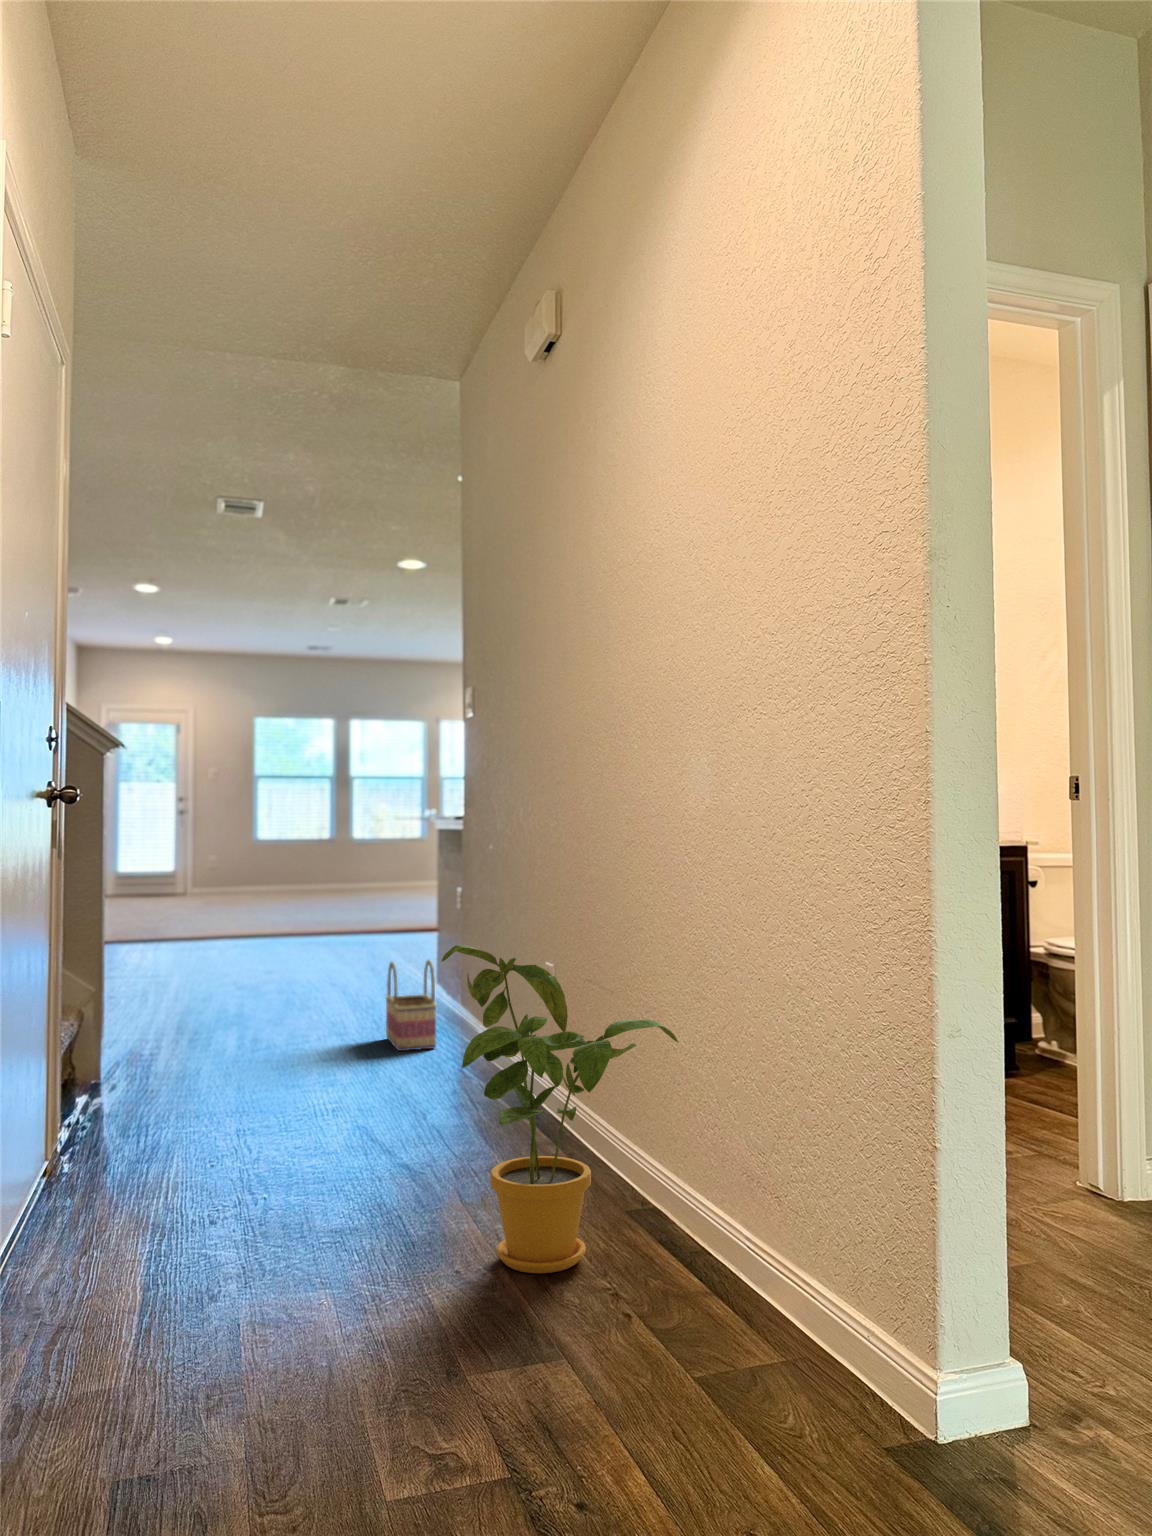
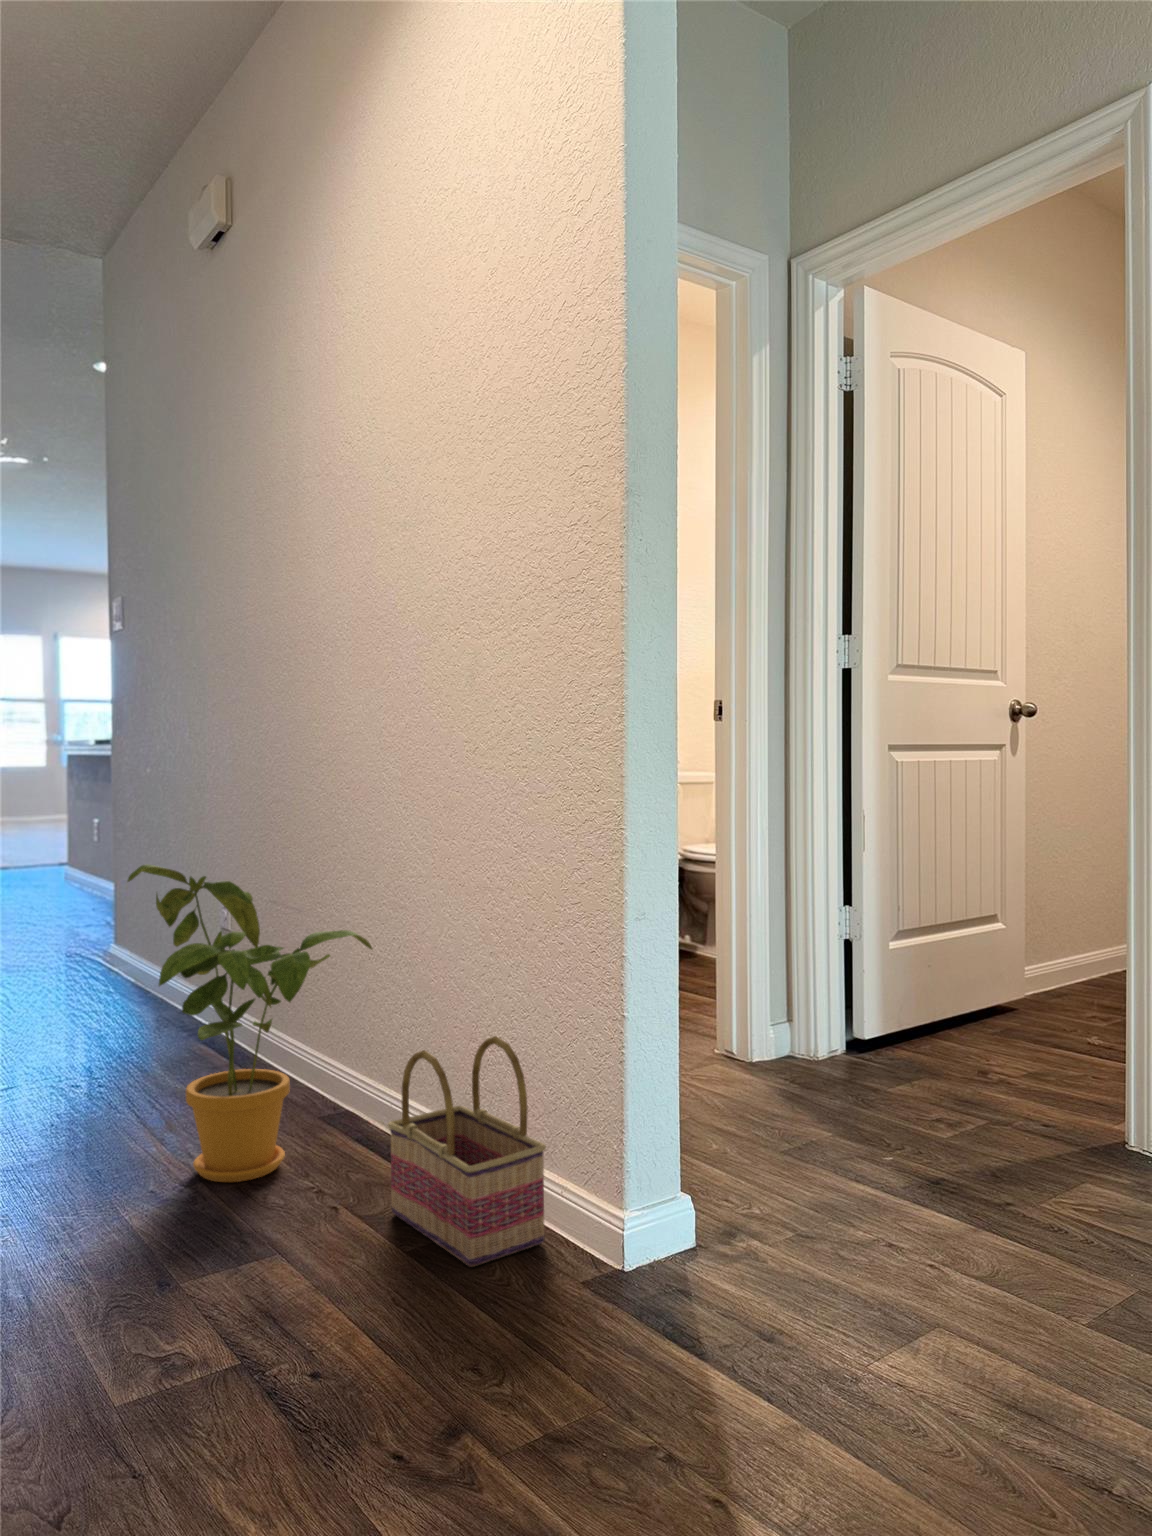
basket: present [386,960,437,1051] -> present [388,1036,546,1267]

